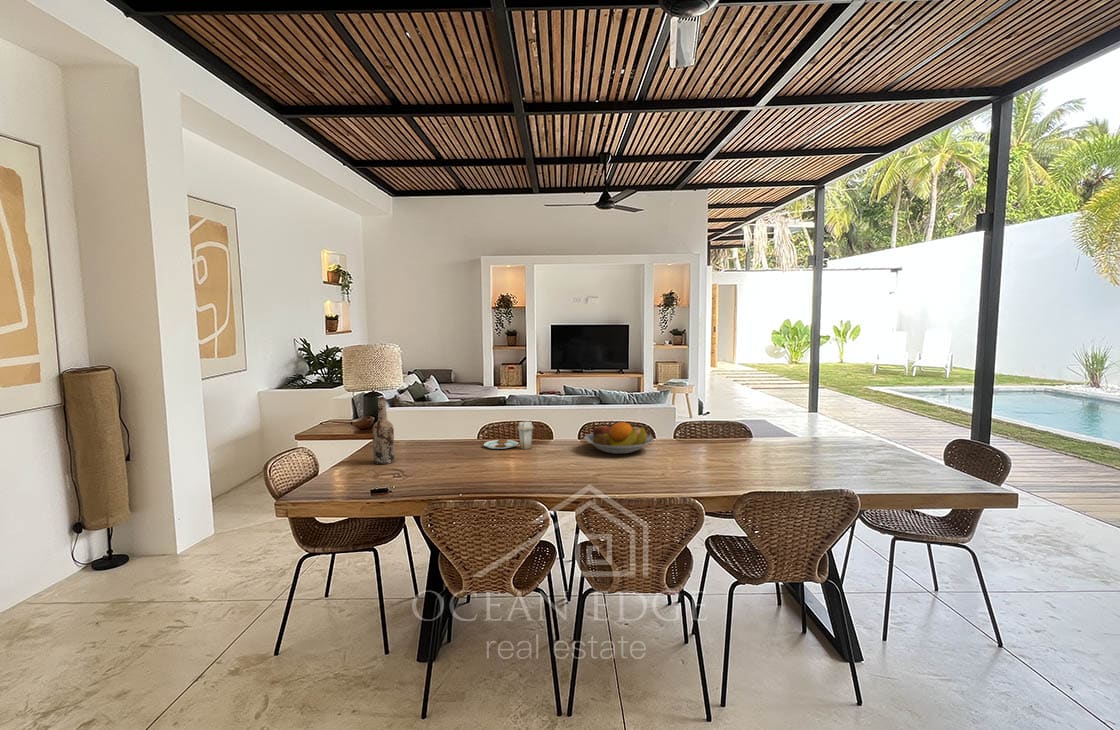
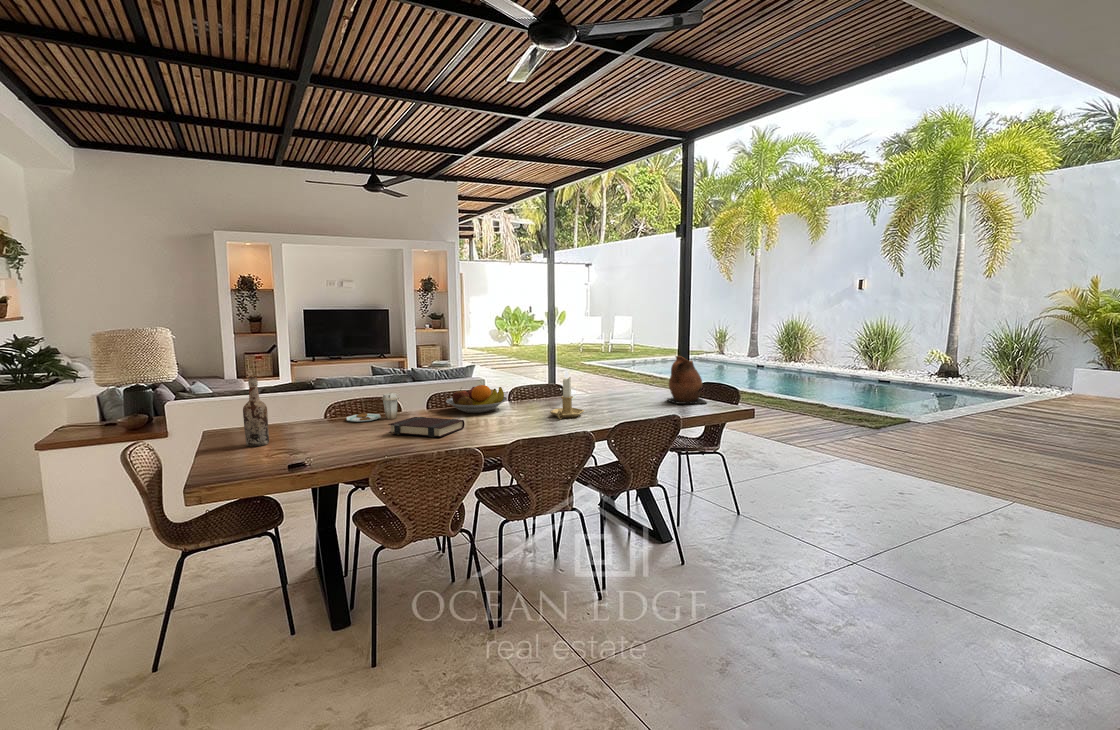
ceramic pitcher: none [872,408,939,484] -> present [667,356,707,404]
candlestick: none [686,415,732,479] -> present [550,370,584,420]
book: none [495,452,575,482] -> present [388,417,465,437]

